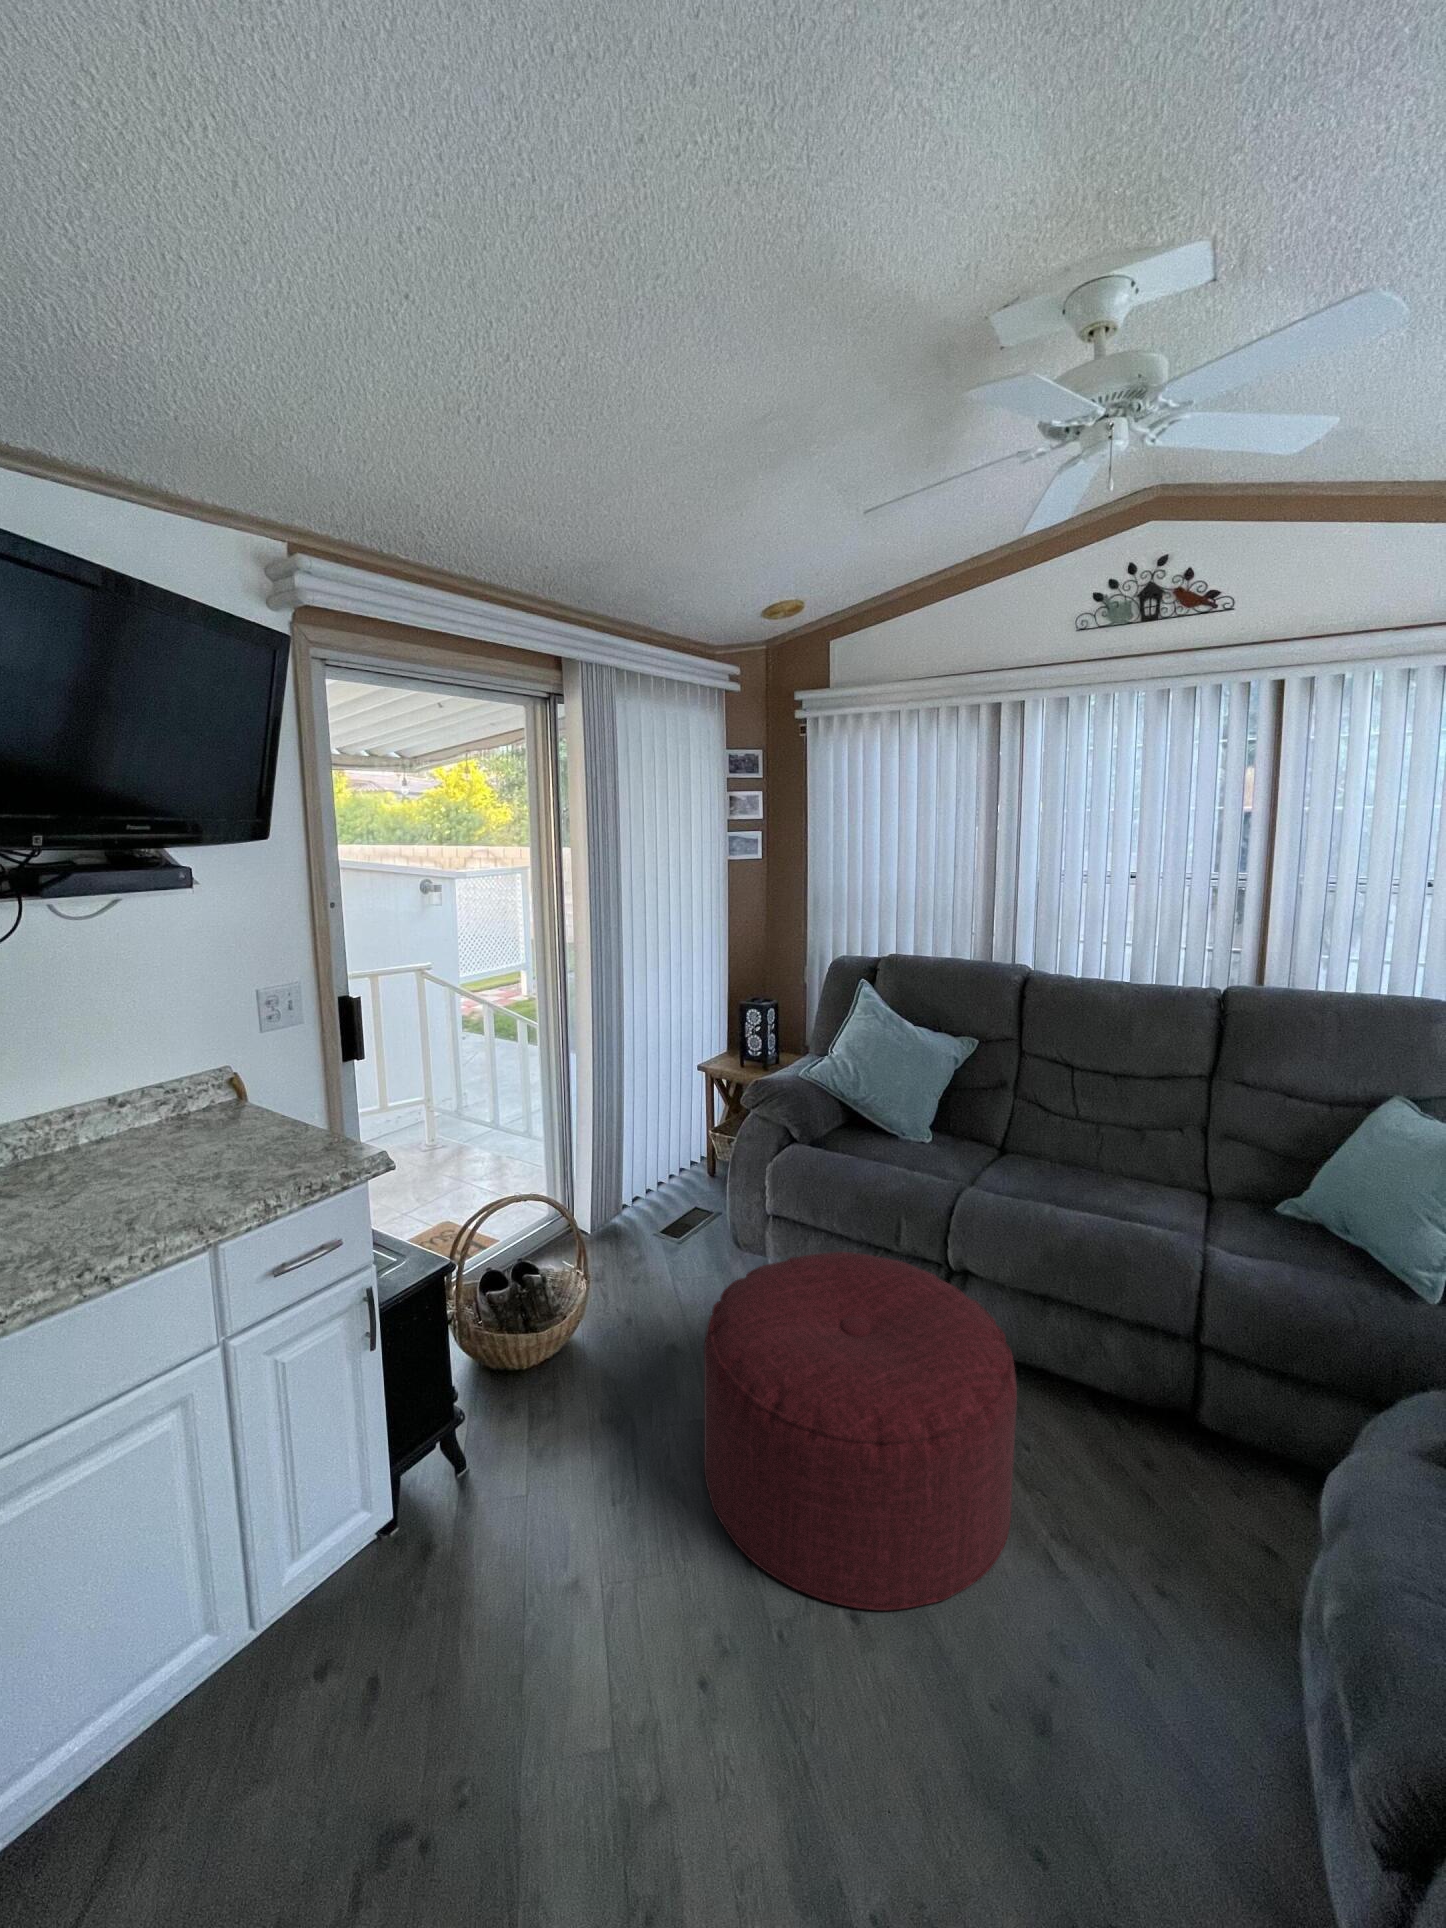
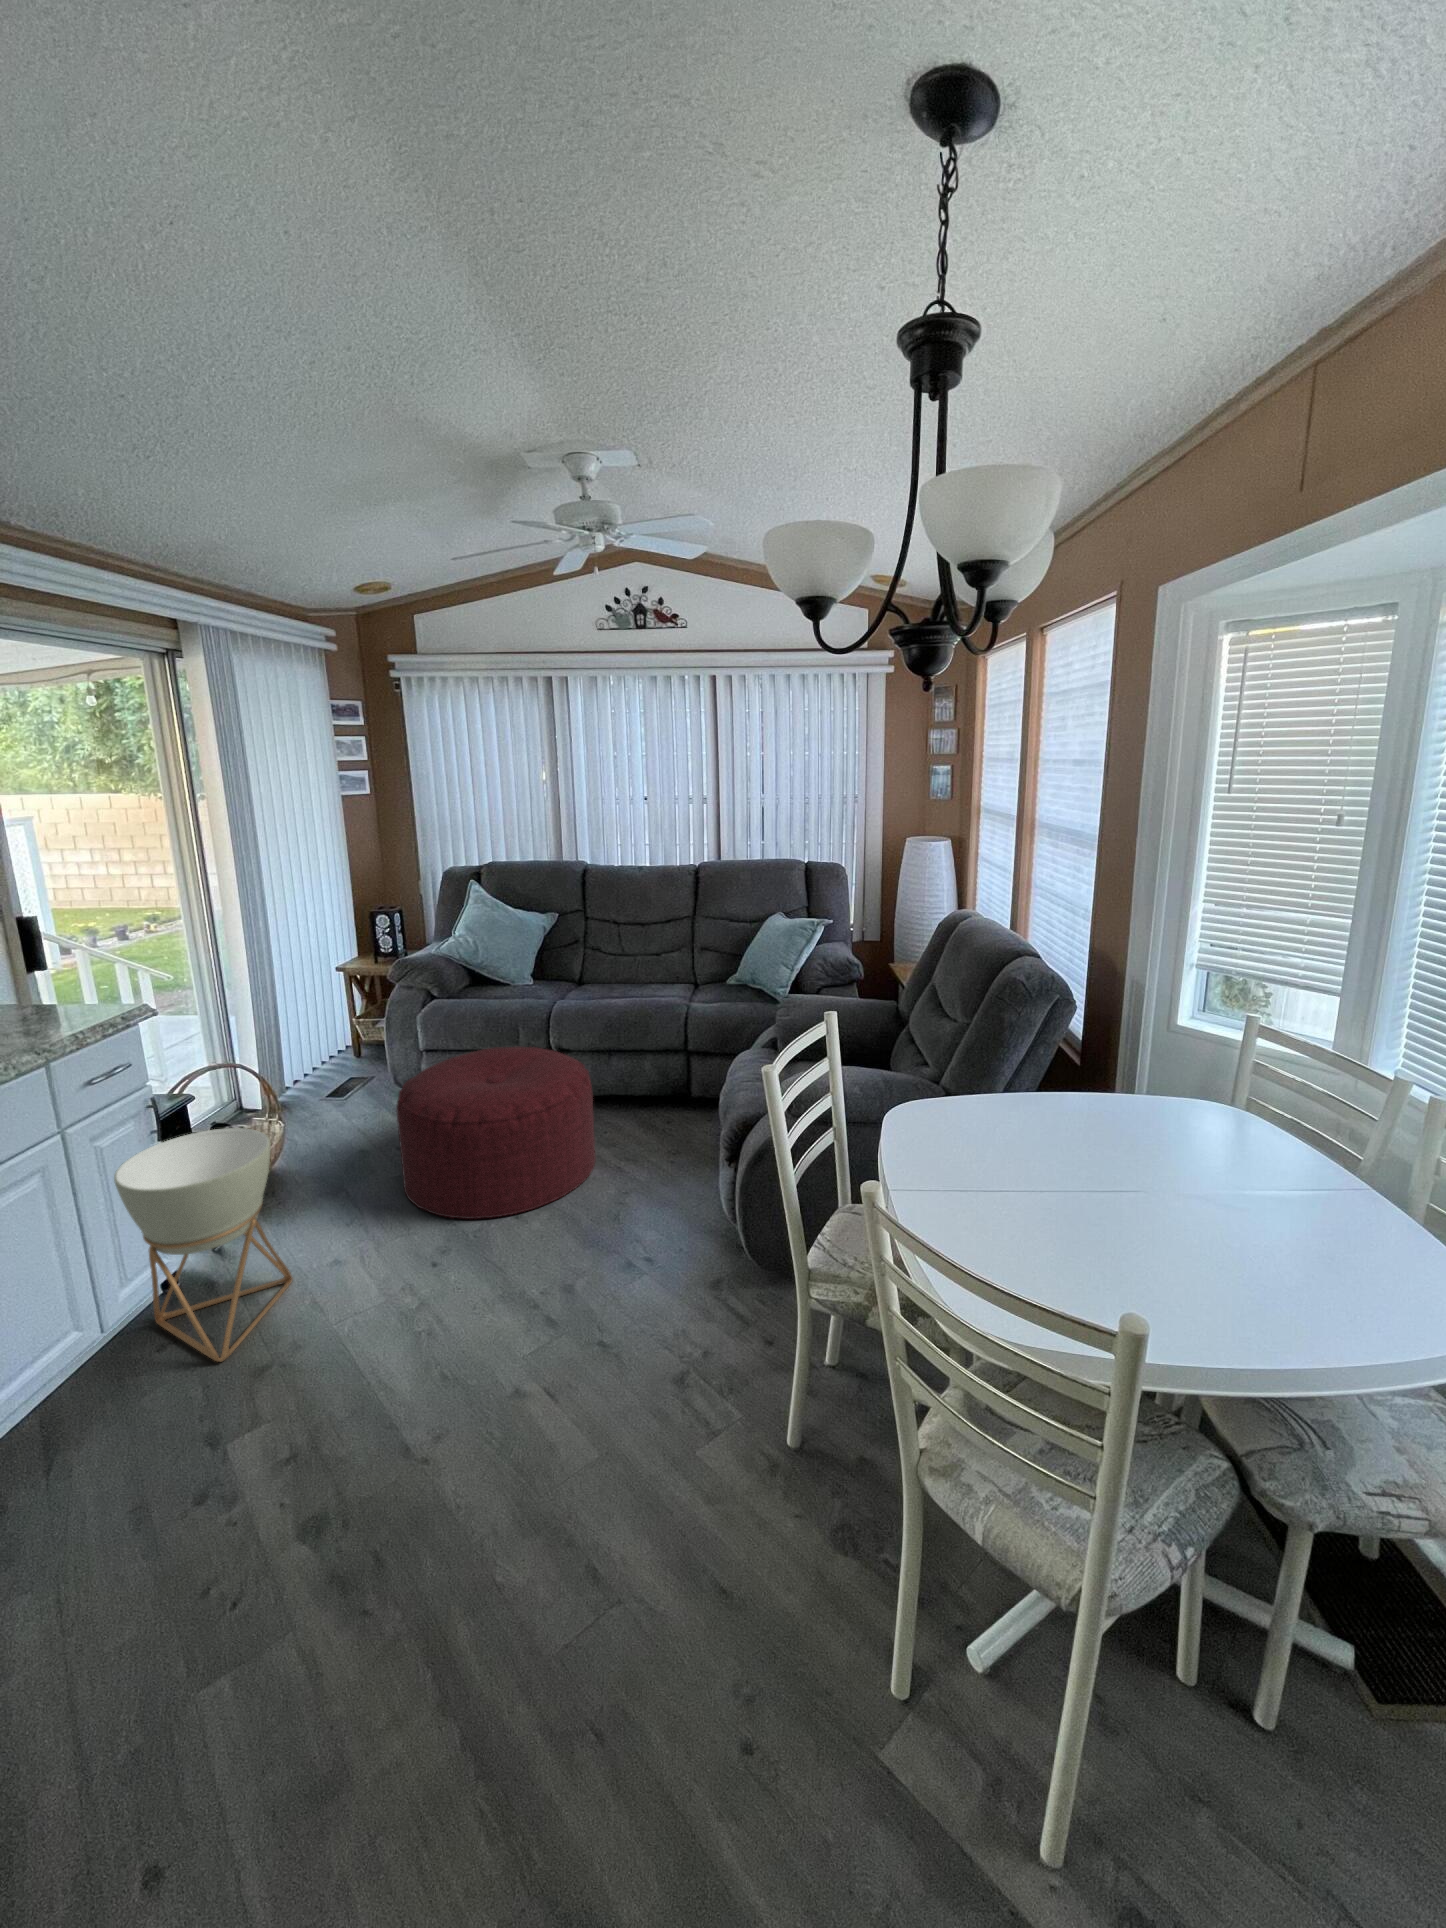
planter: none [285,1342,515,1769] -> present [114,1128,293,1362]

